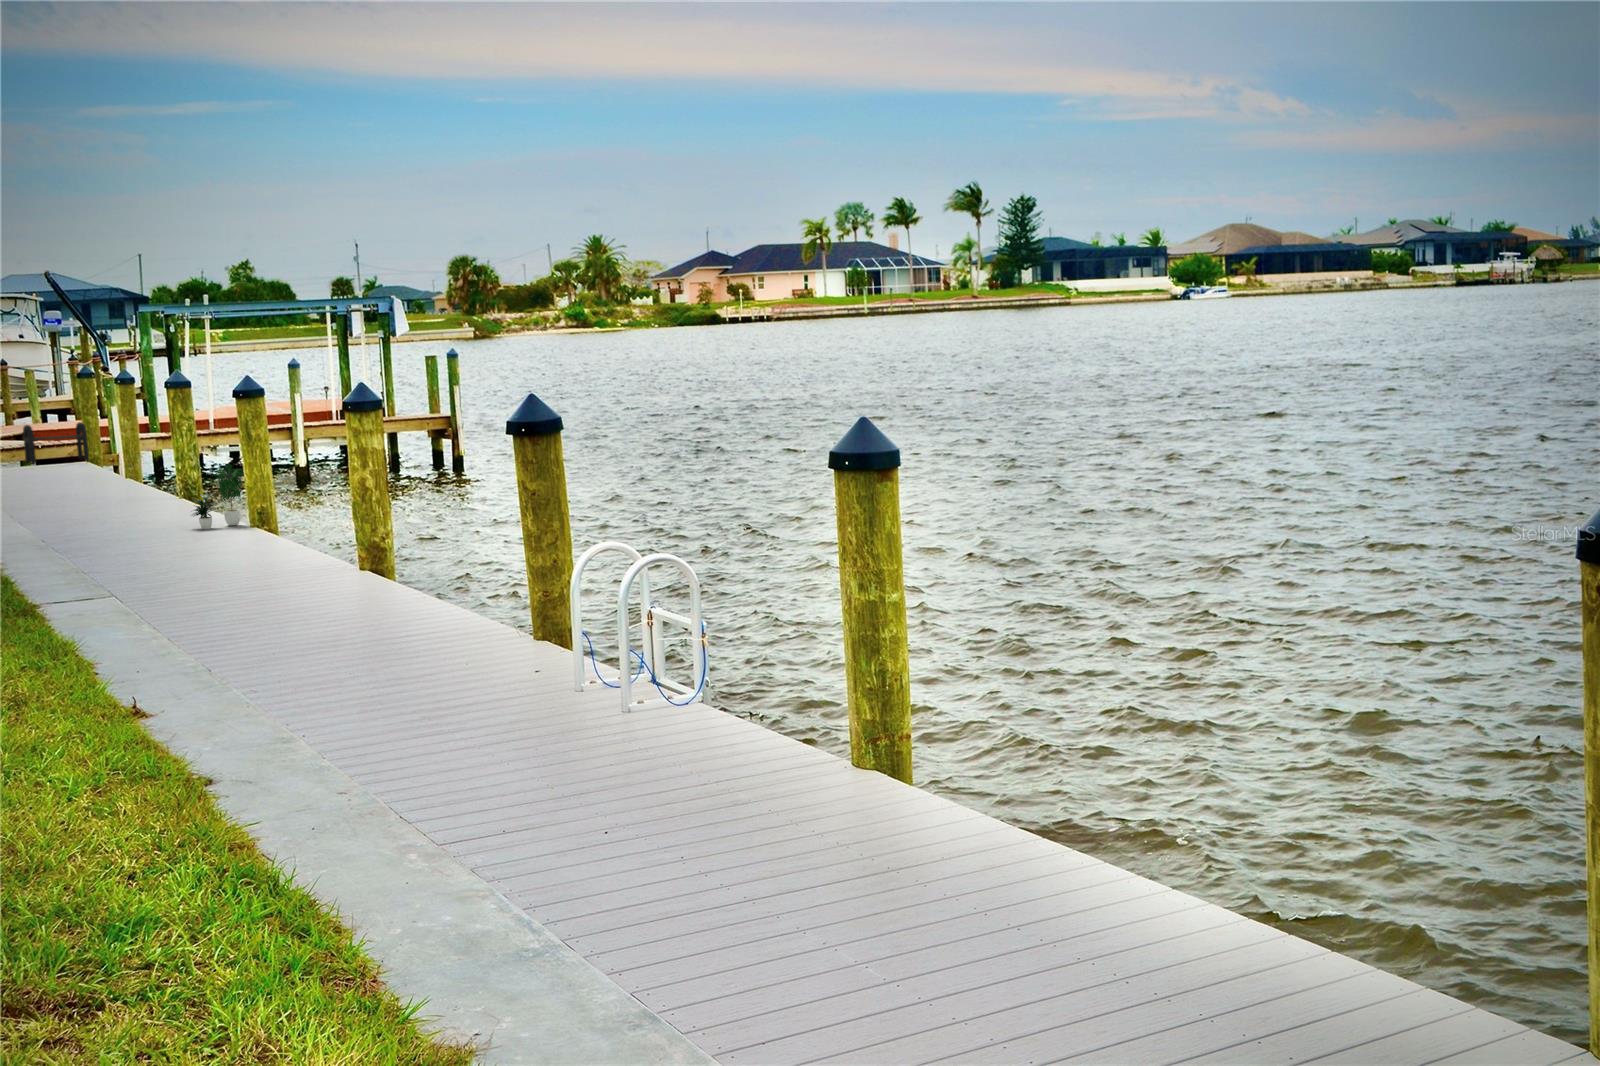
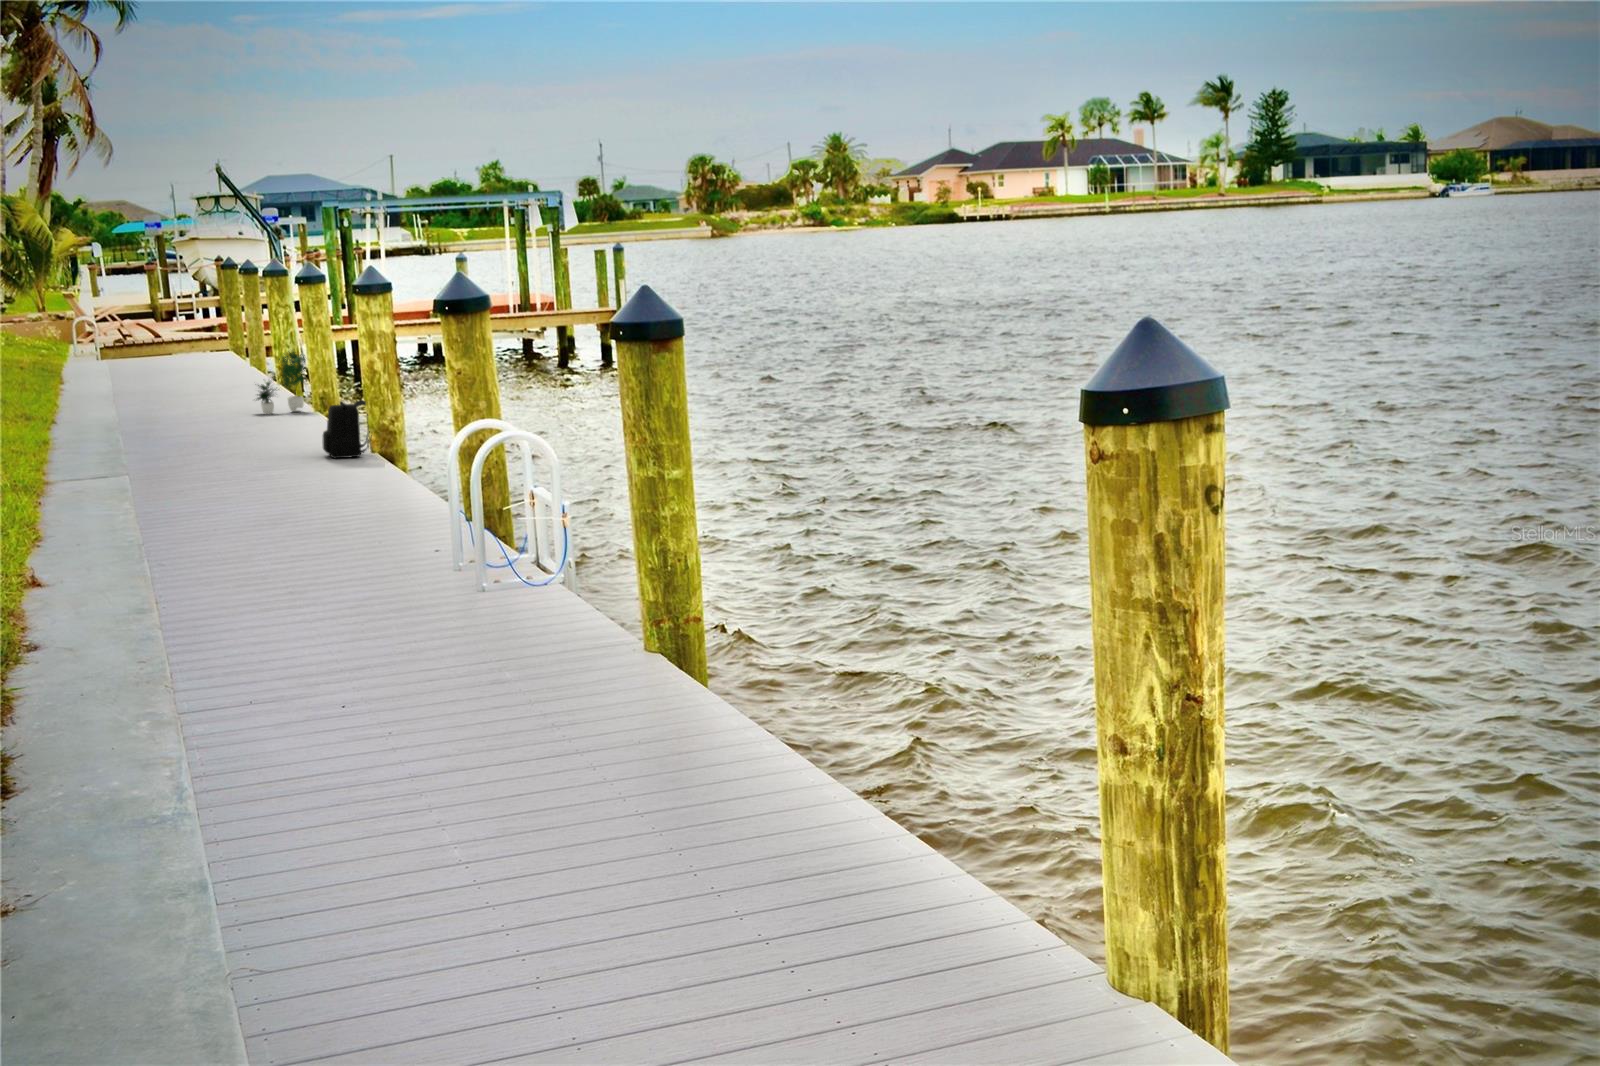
bench: present [23,422,89,464] -> none [168,312,230,353]
backpack: none [313,516,366,575] -> present [323,400,372,458]

